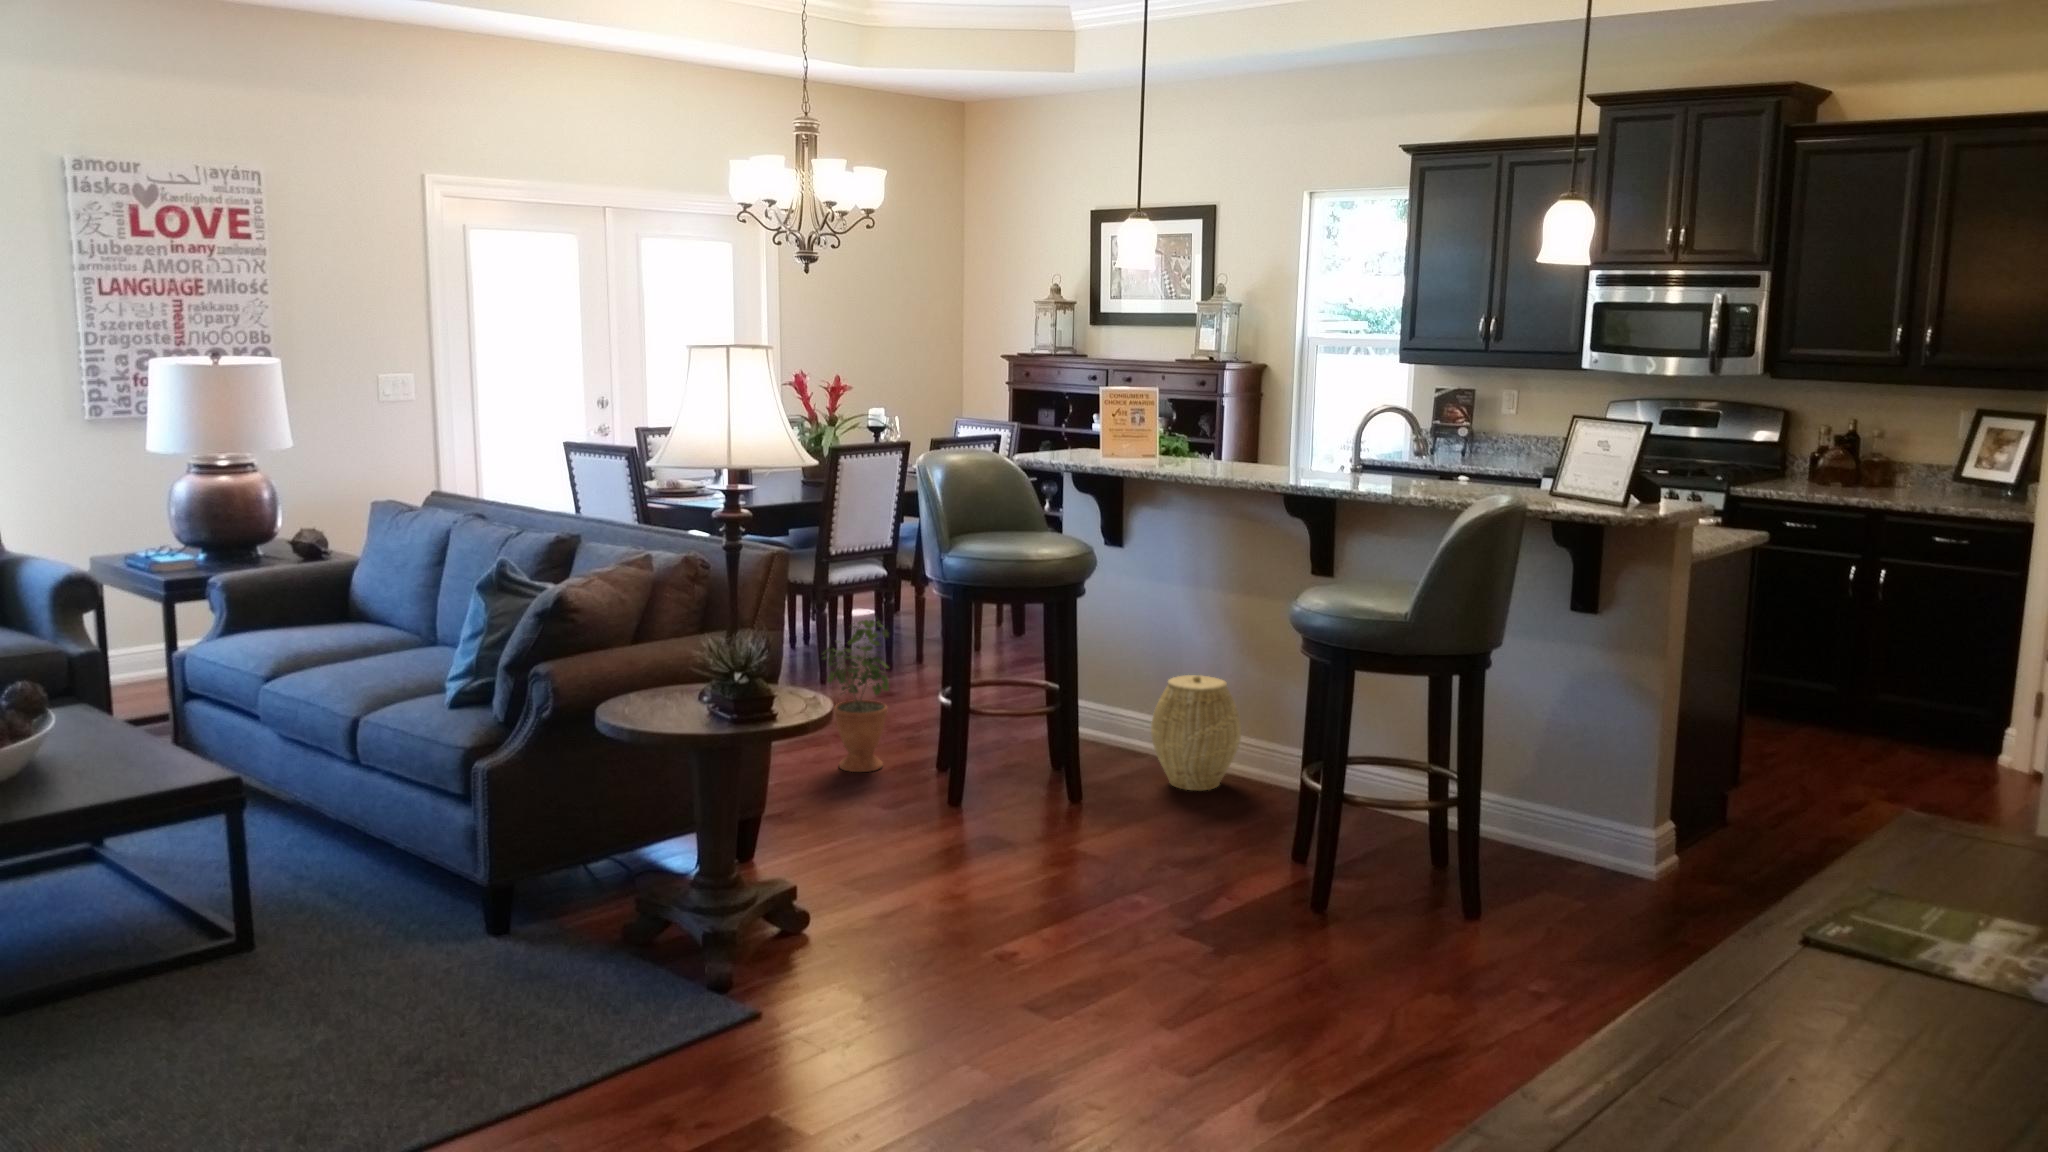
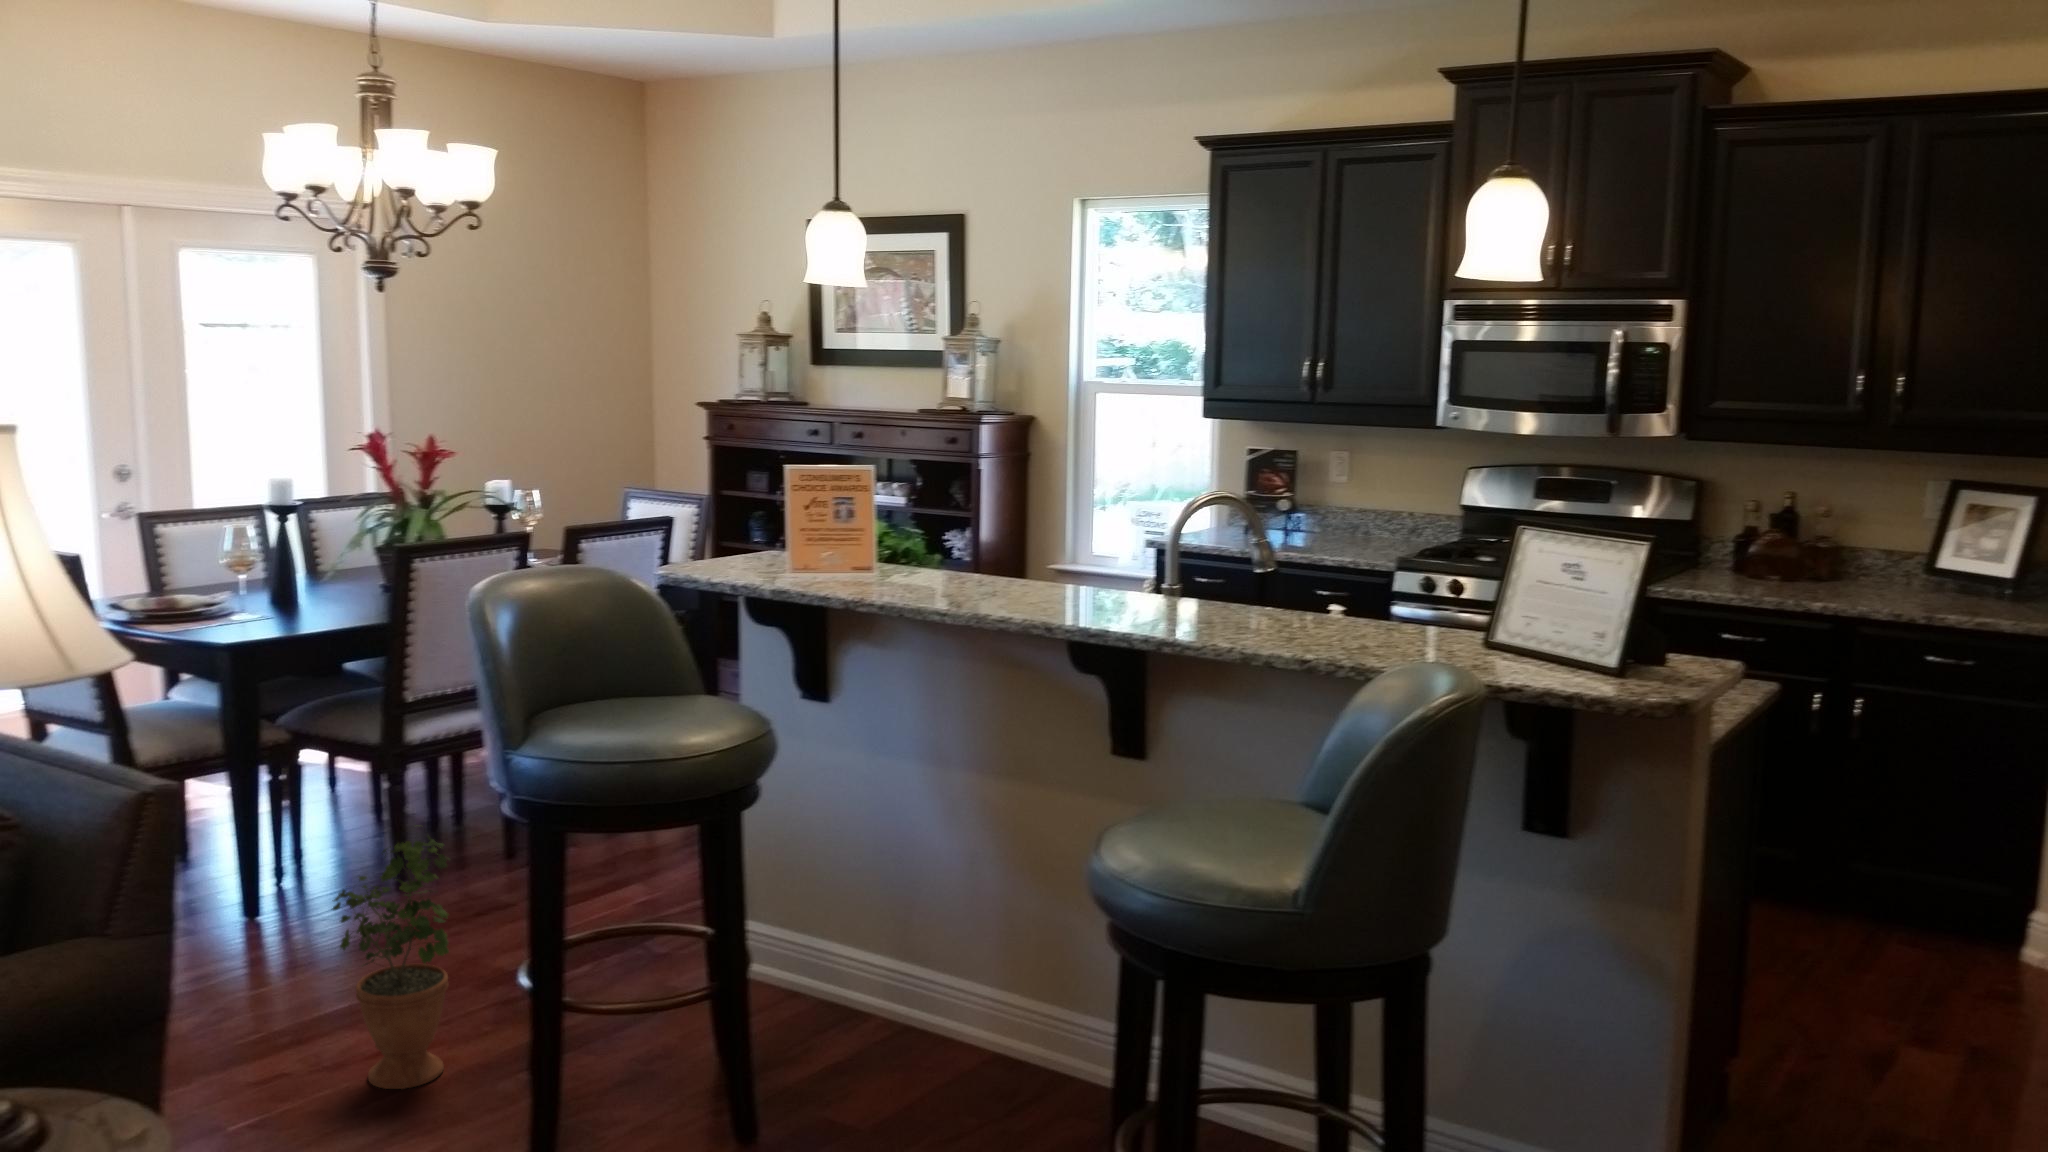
woven basket: present [1151,675,1241,791] -> none [869,908,1008,1095]

